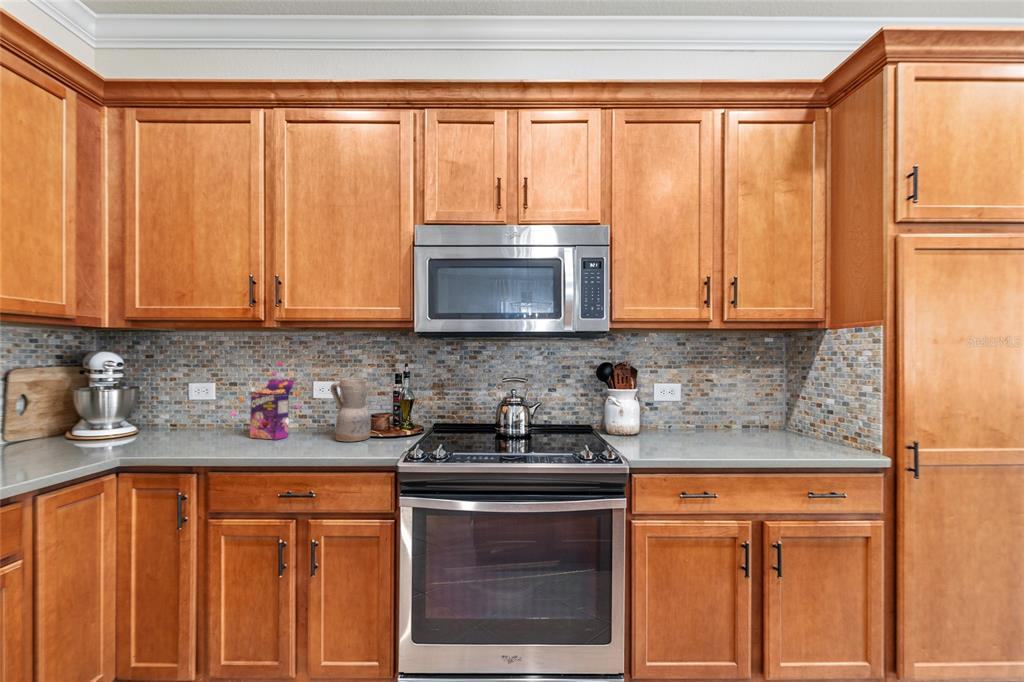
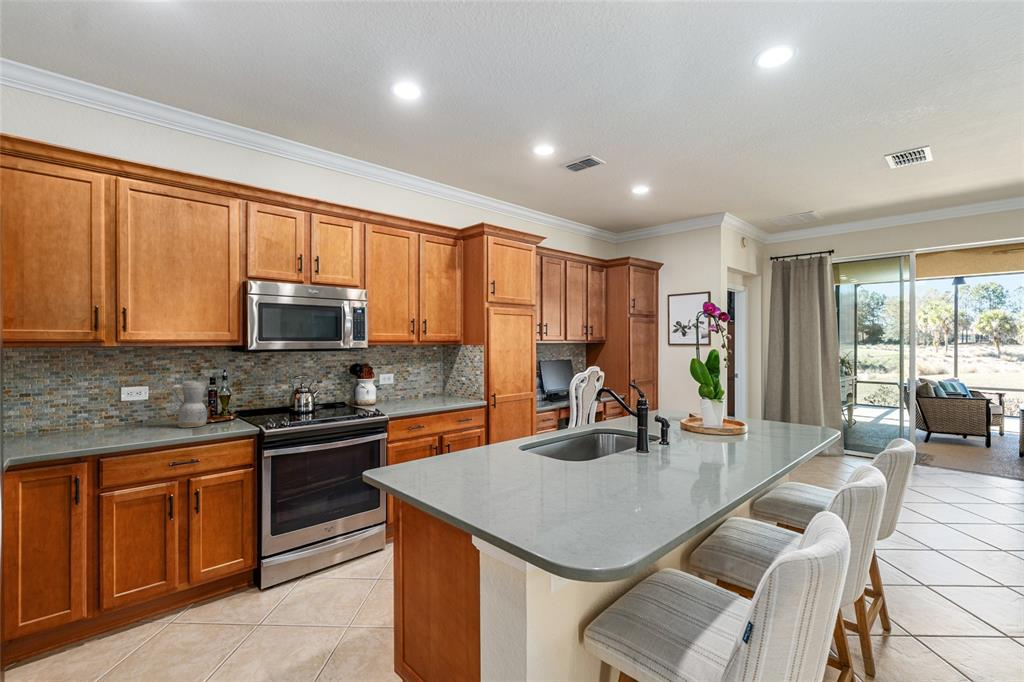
cereal box: present [231,362,300,440] -> none [75,372,140,436]

